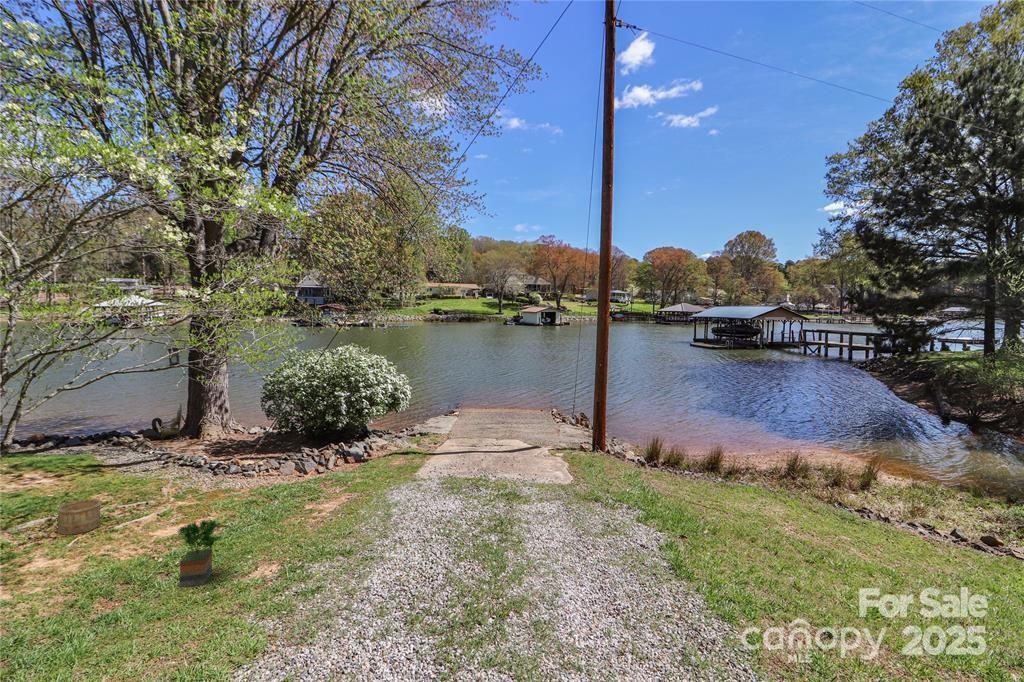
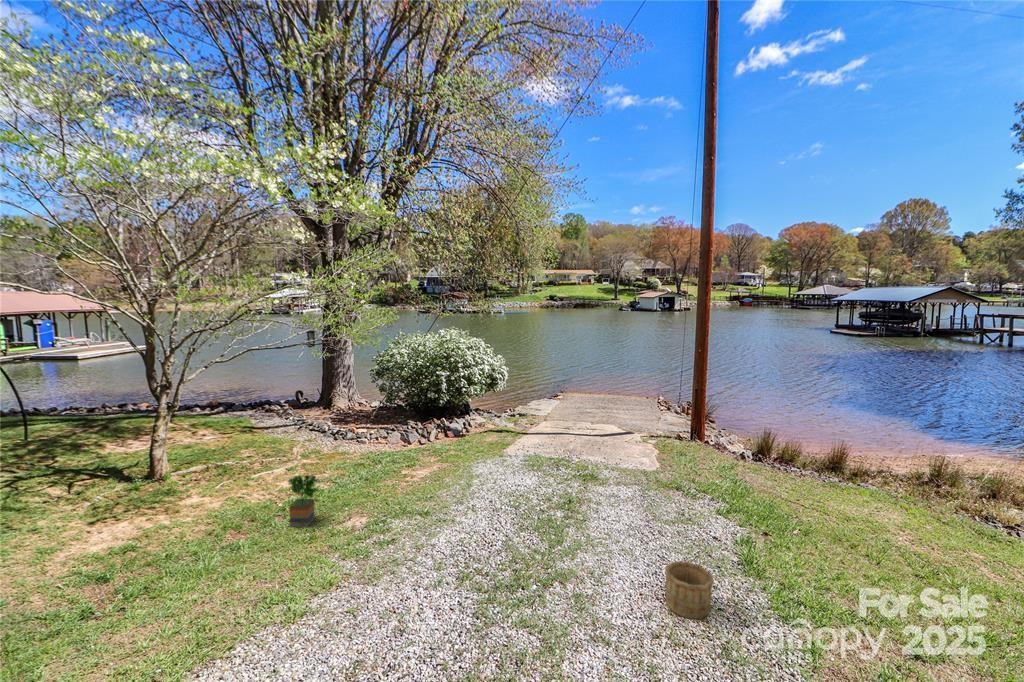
armchair: present [160,404,182,442] -> none [299,367,314,411]
wooden bucket: present [57,499,101,535] -> present [665,561,714,619]

